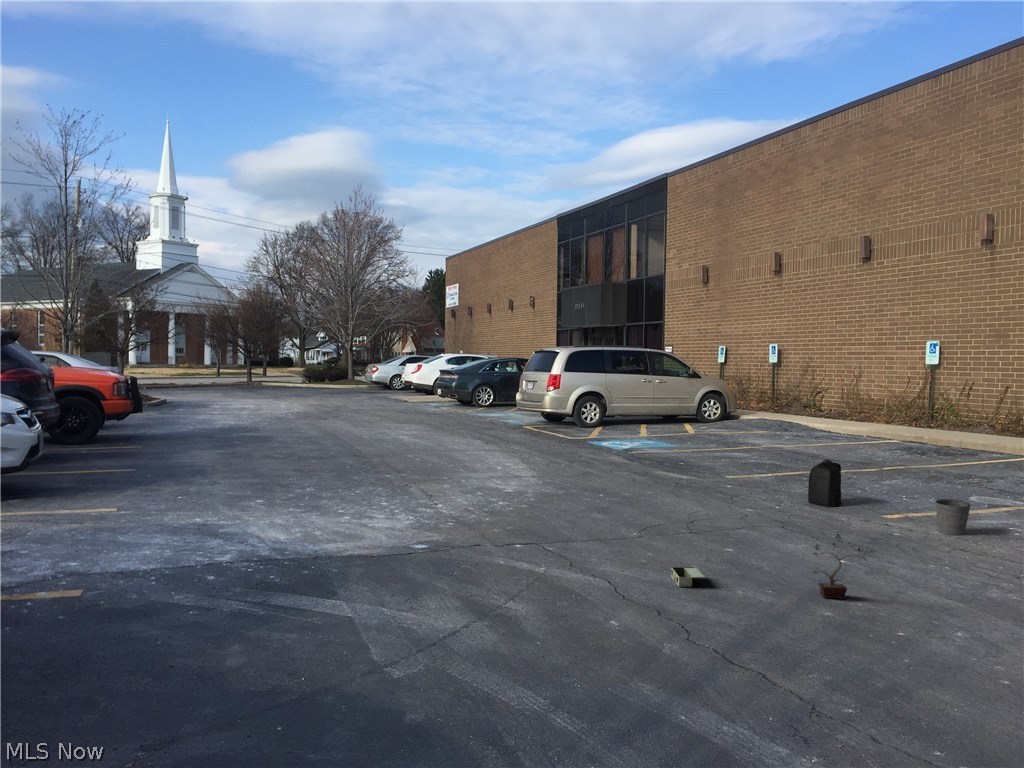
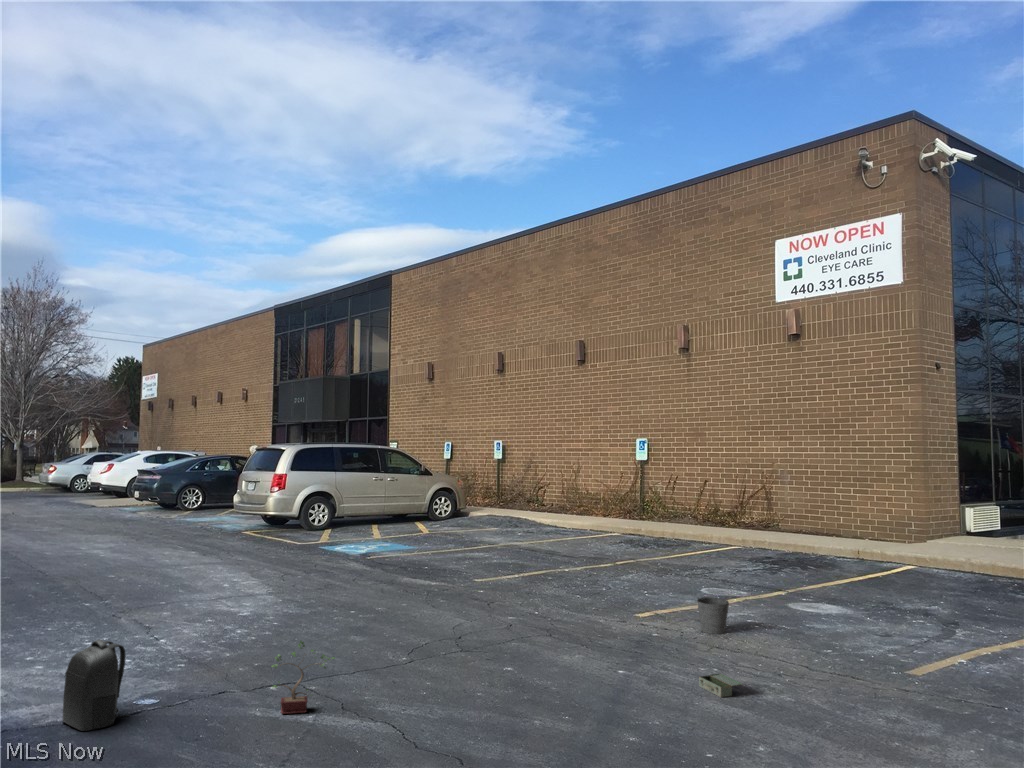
backpack: present [808,460,841,507] -> present [63,639,129,731]
potted plant: present [813,534,873,599] -> present [272,641,334,714]
toolbox: present [671,567,705,587] -> present [699,674,742,697]

